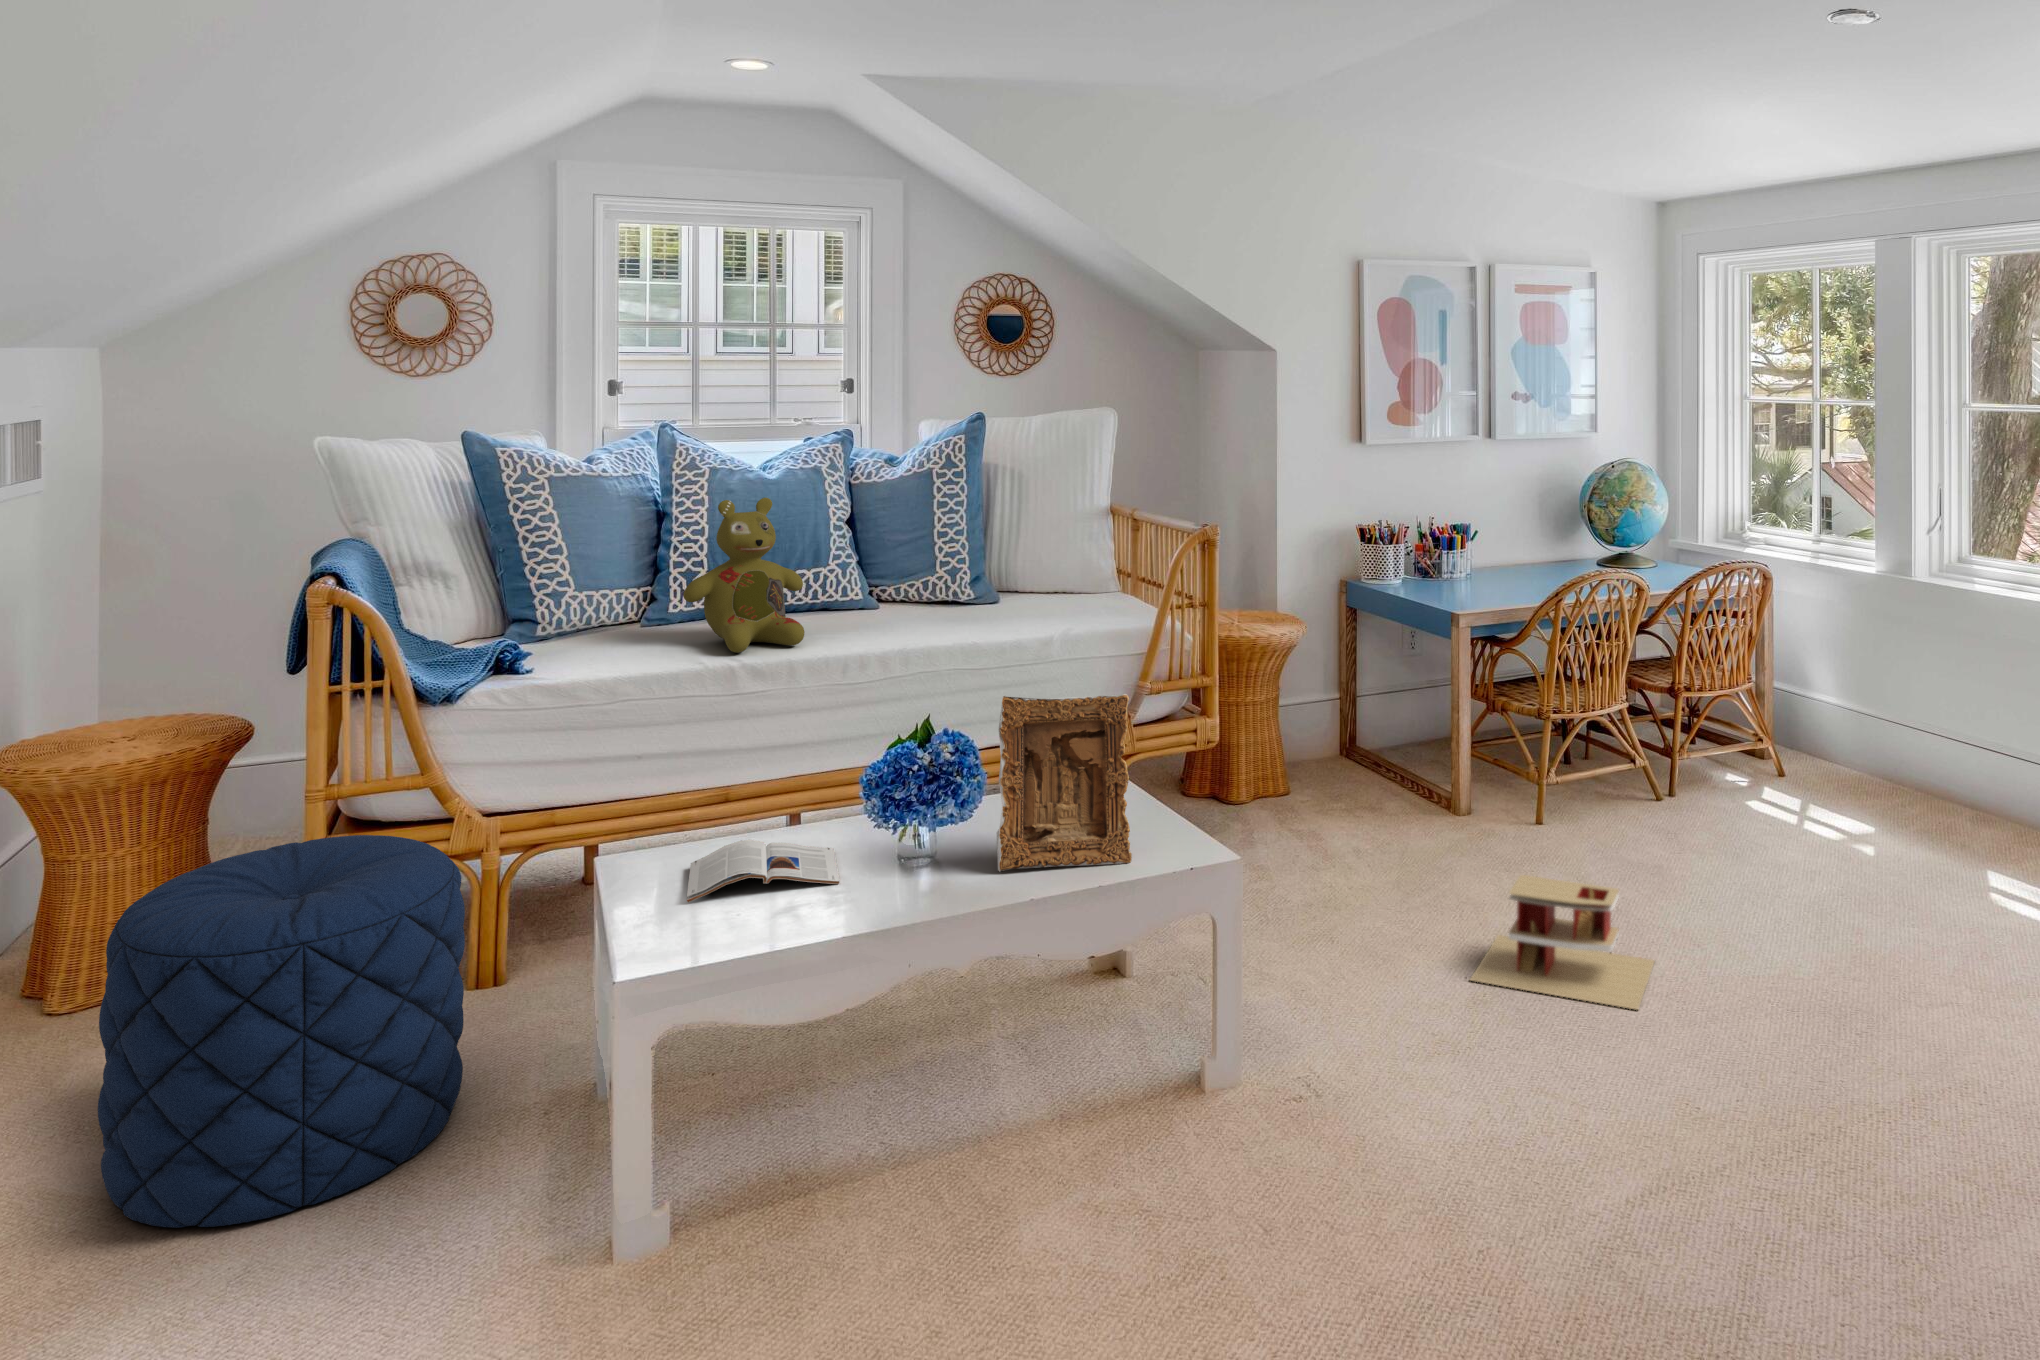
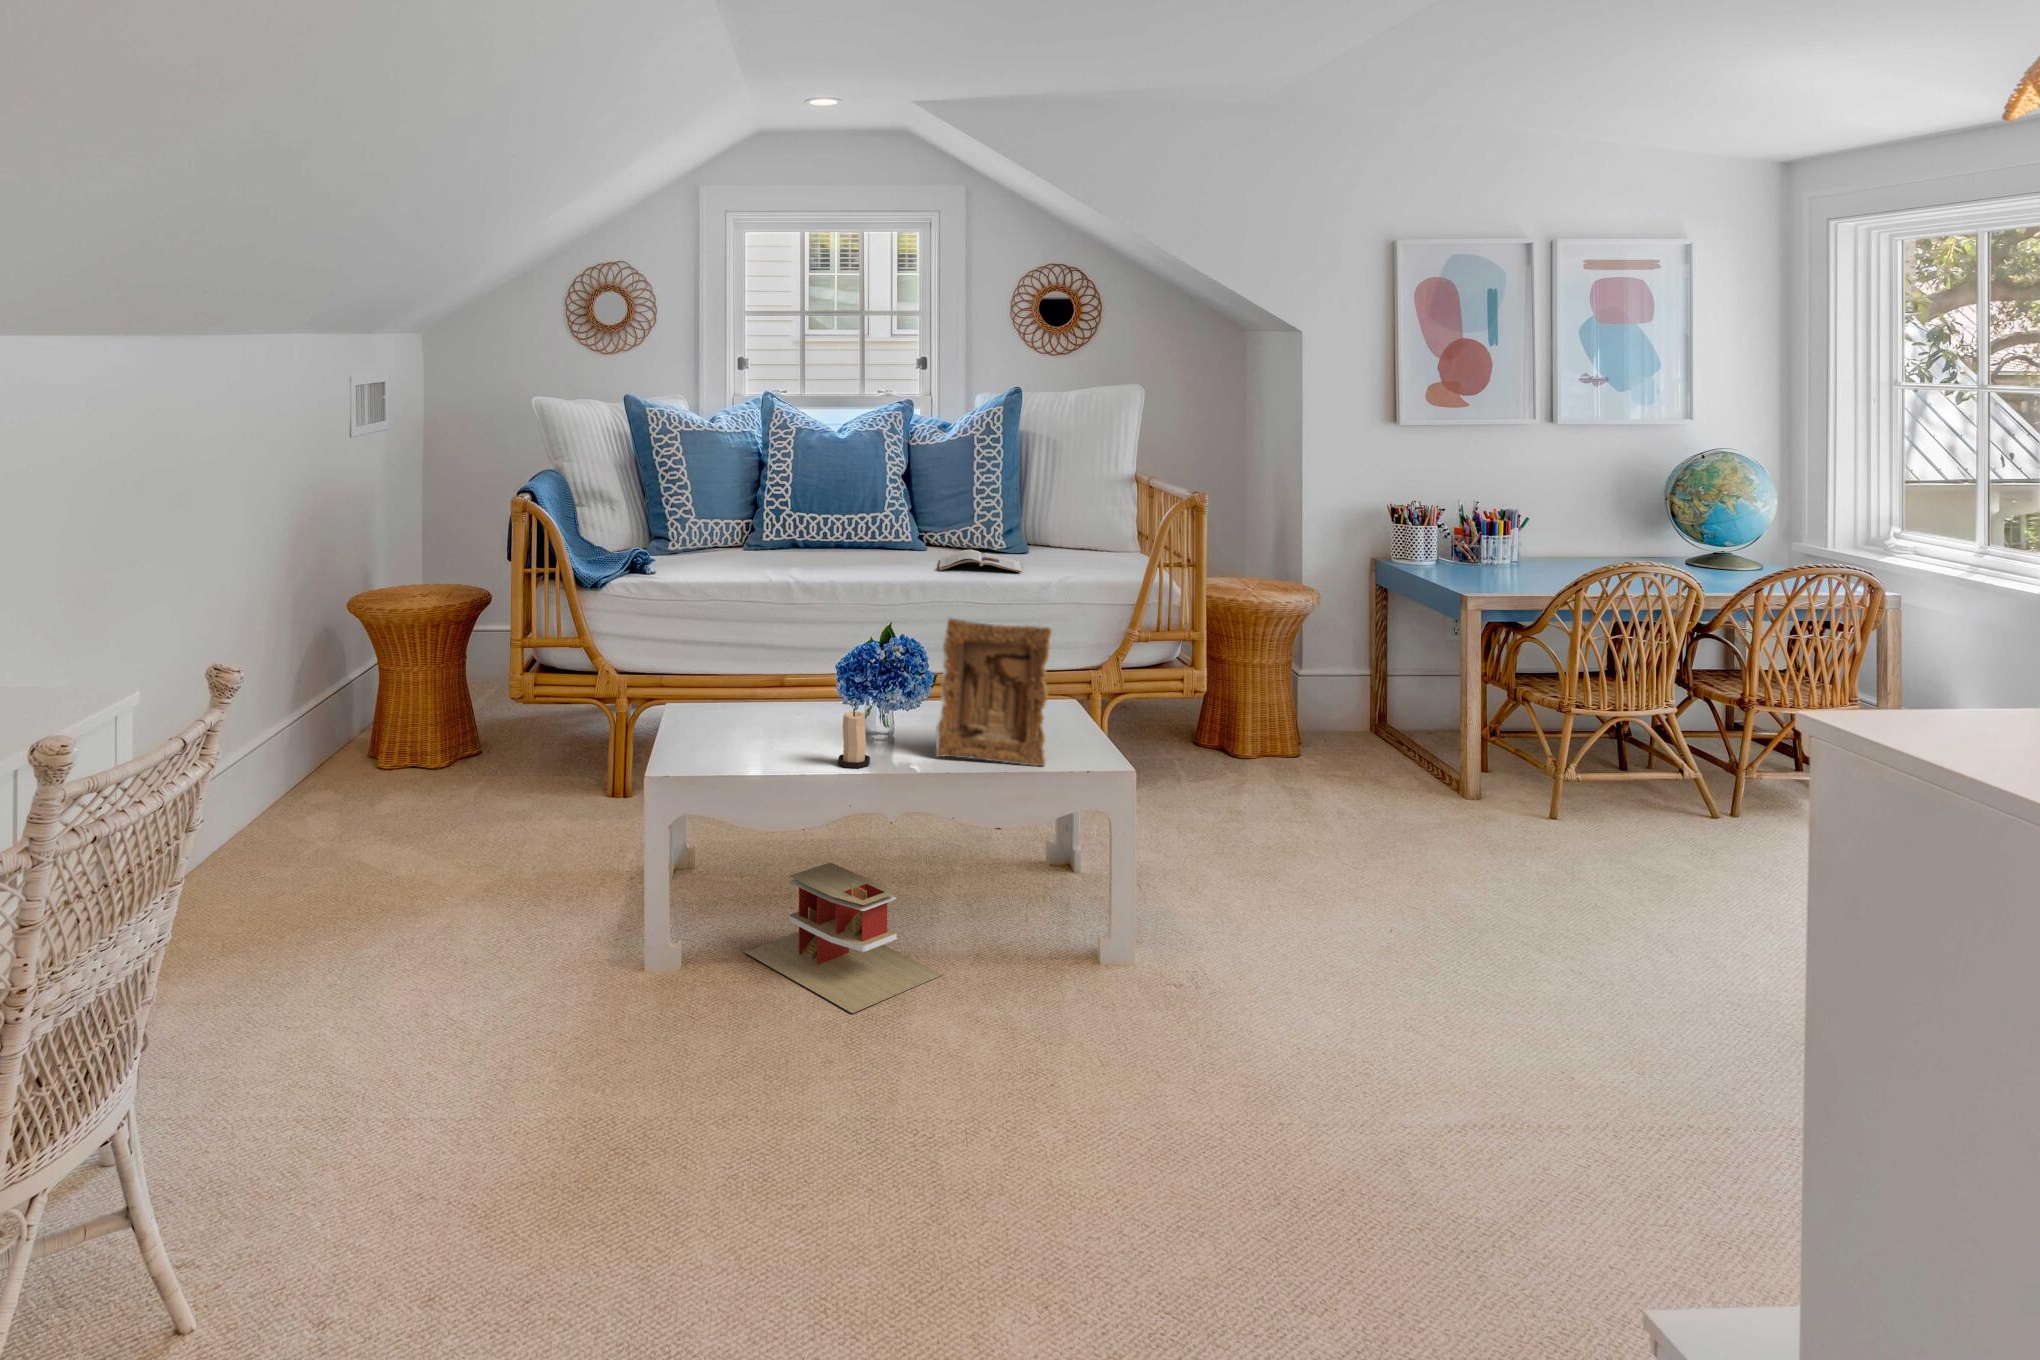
stuffed bear: present [683,498,805,653] -> none [762,452,854,573]
candle: none [878,828,920,906] -> present [838,709,870,768]
pouf: present [98,835,465,1228] -> none [381,670,585,905]
magazine: present [687,840,840,903] -> present [939,550,1022,572]
toy house: present [1471,875,1654,1009] -> present [745,863,943,1013]

